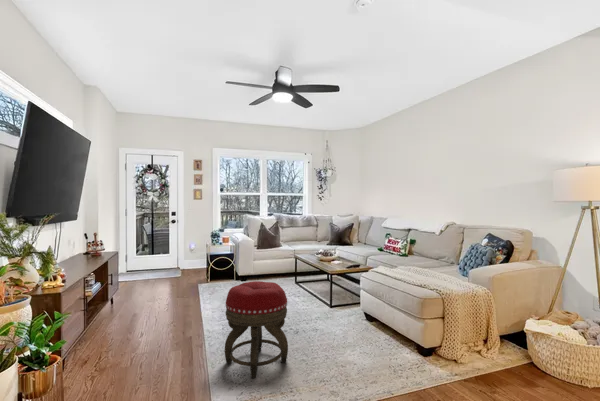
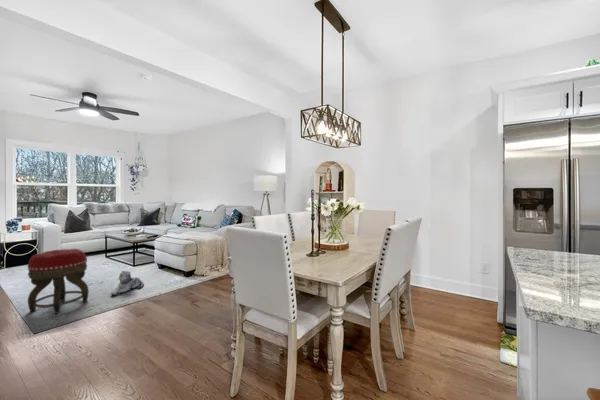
plush toy: none [314,322,354,360] -> present [111,271,144,295]

